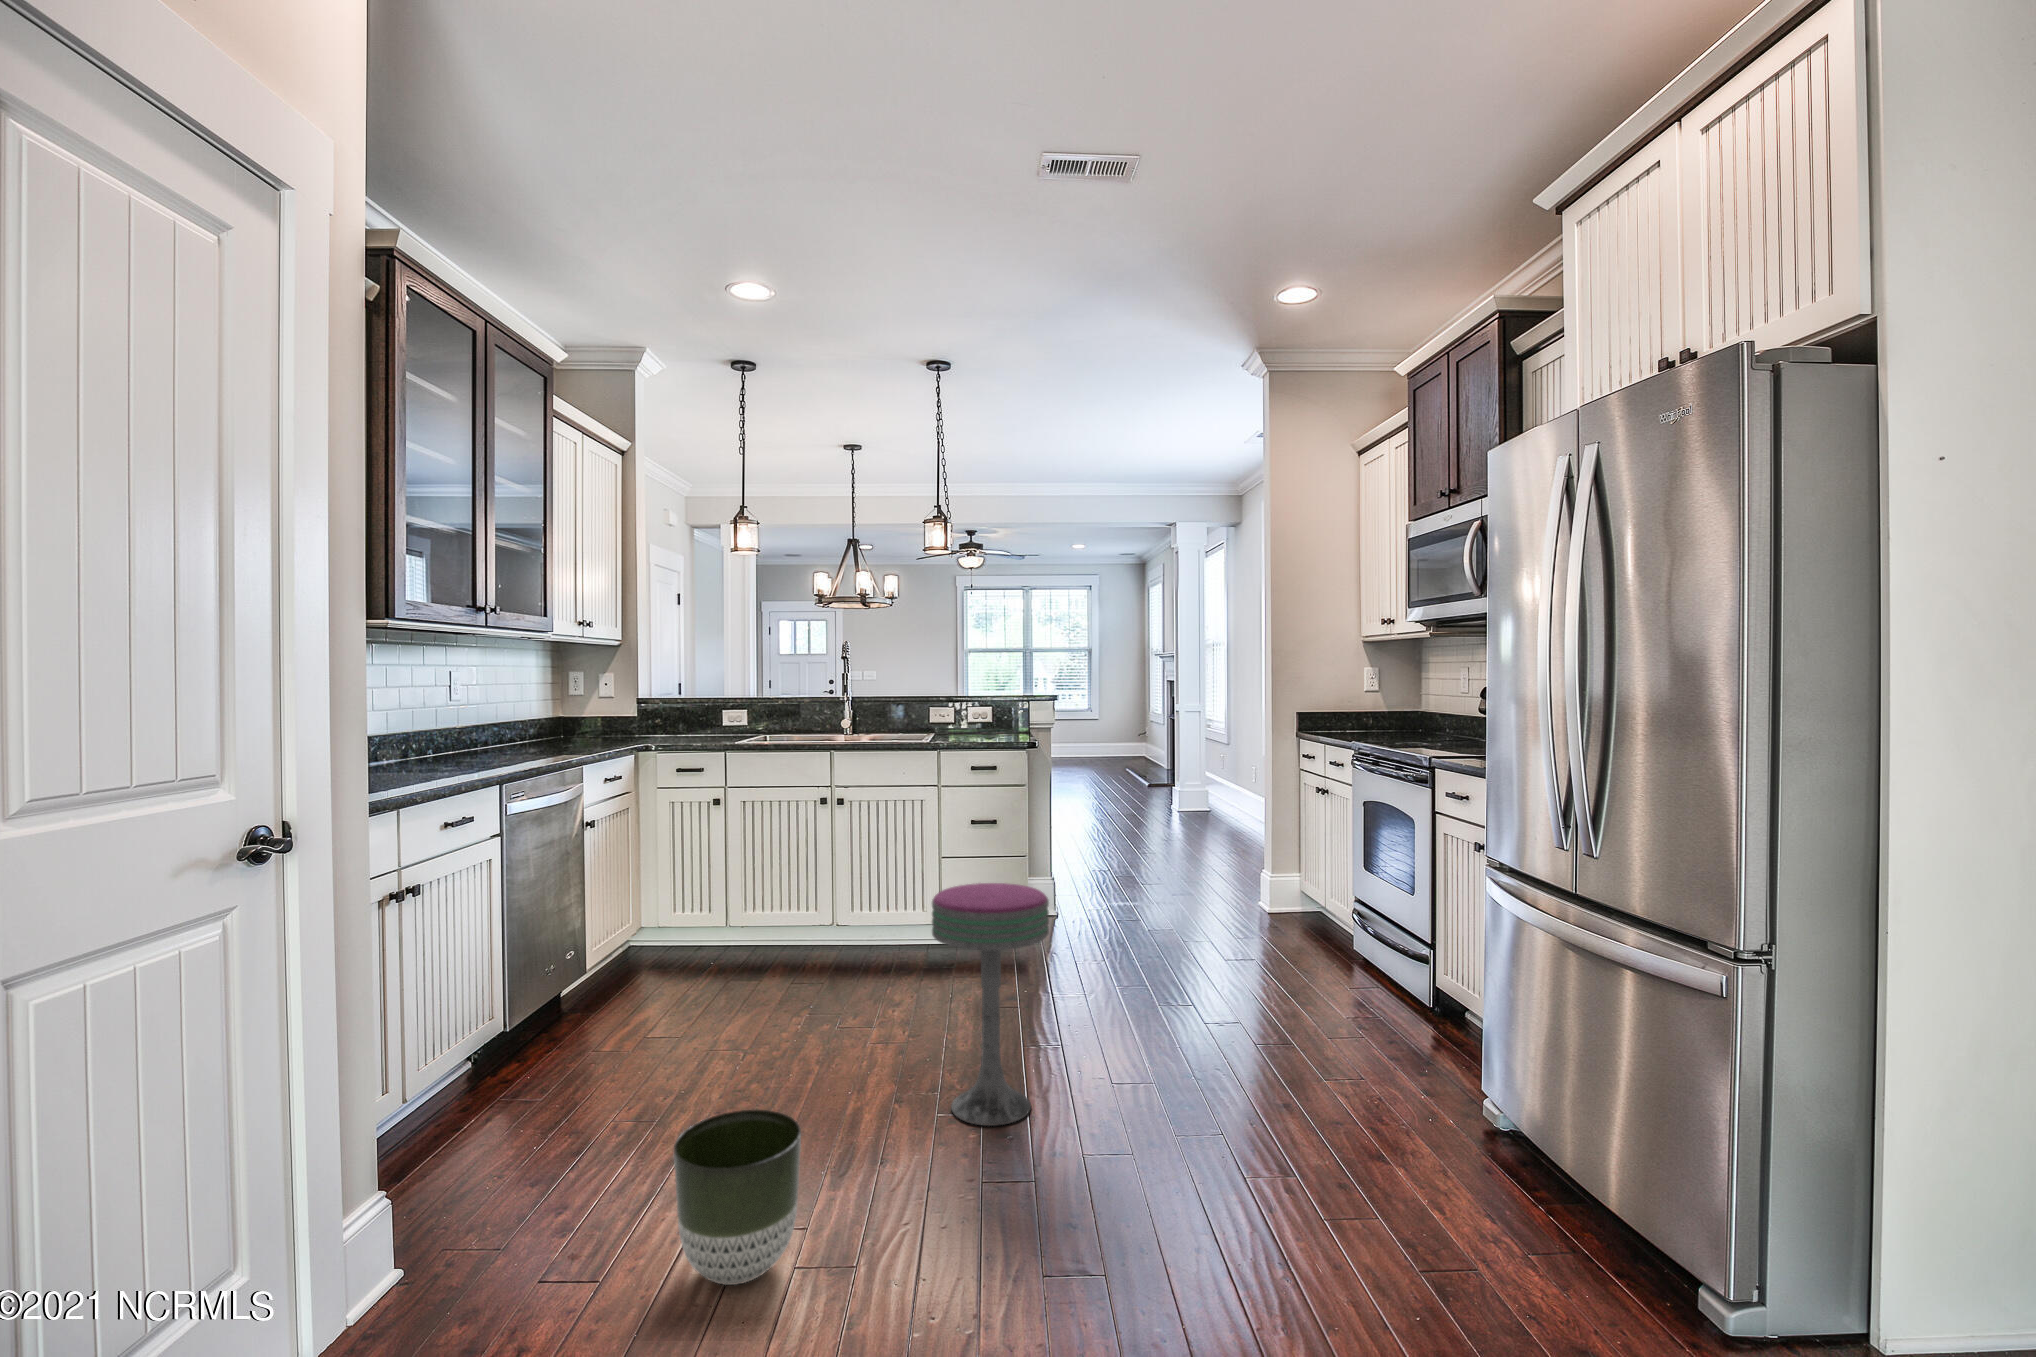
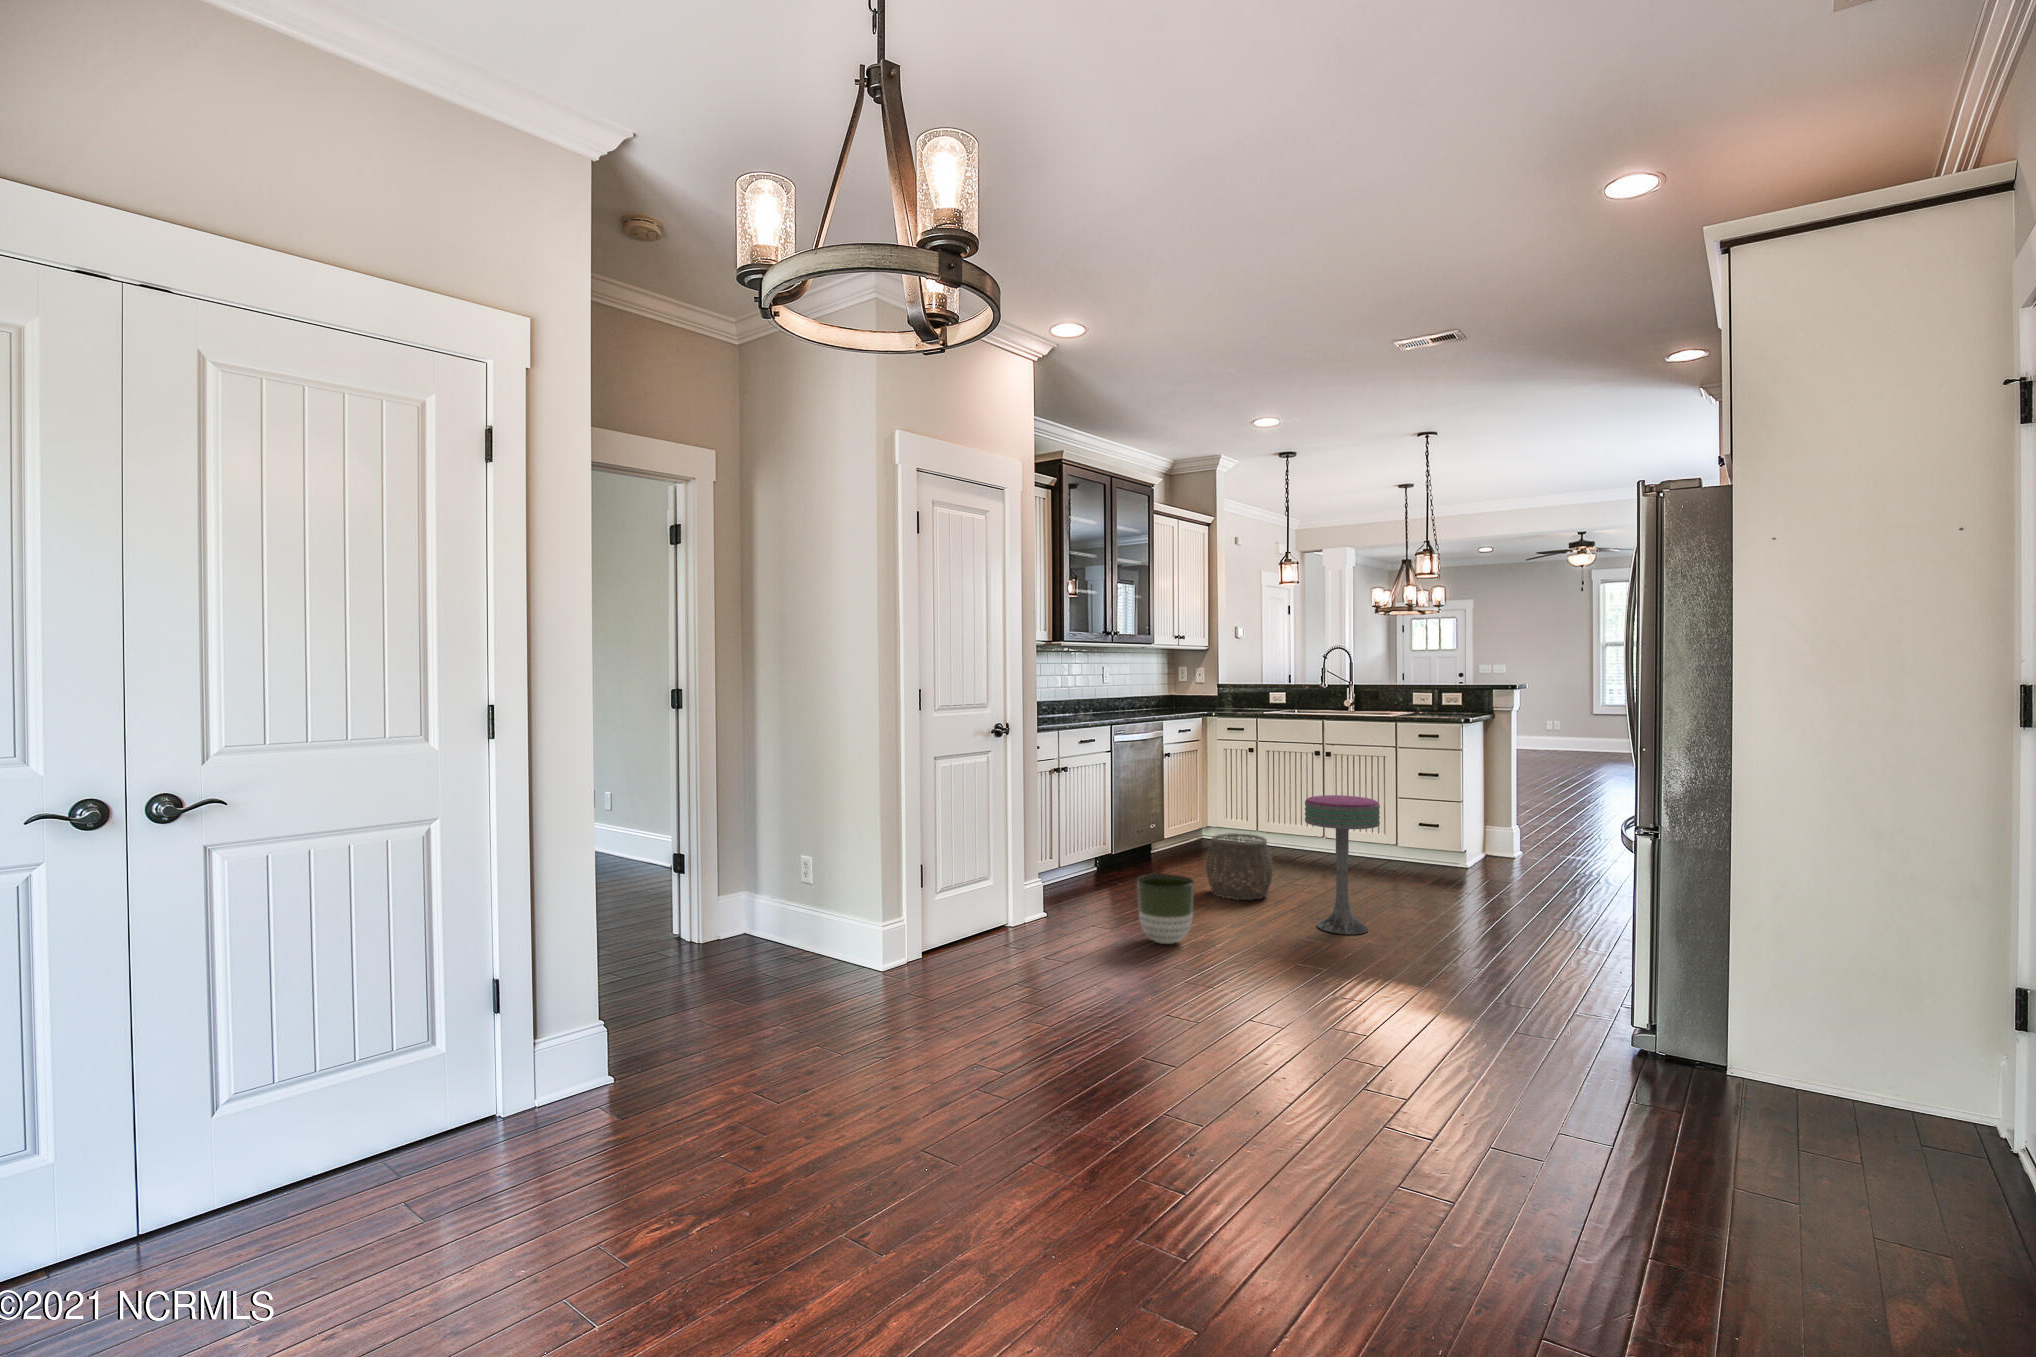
woven basket: none [716,958,836,1090] -> present [1206,833,1273,900]

